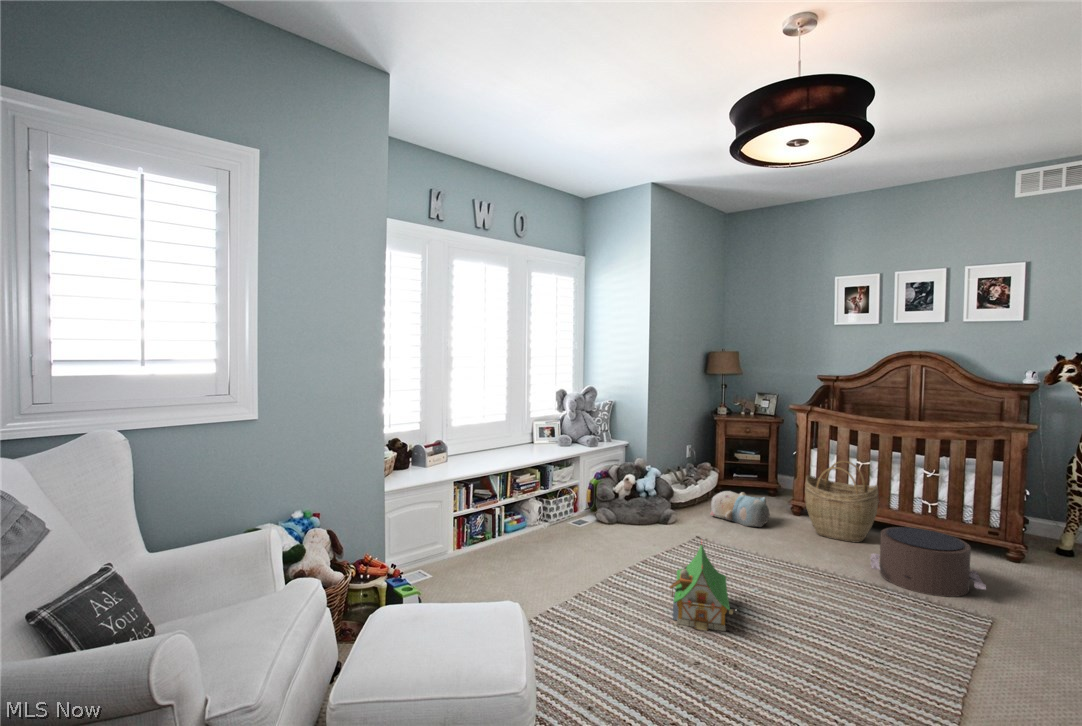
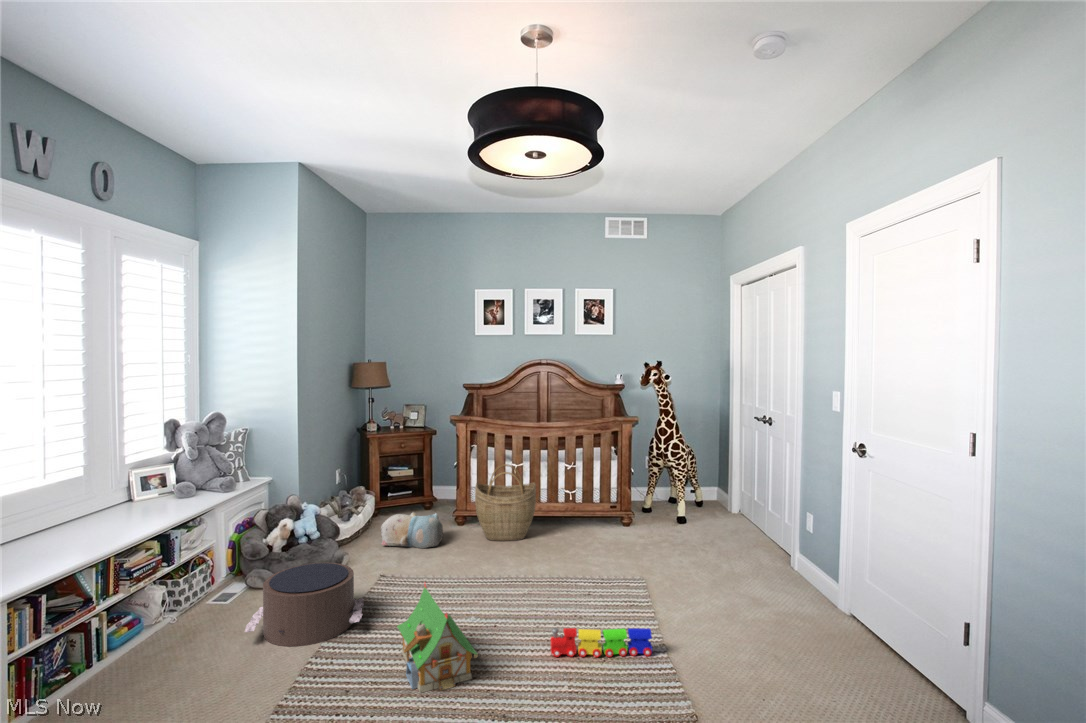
pouf: present [870,527,986,597] -> present [244,563,364,646]
toy train: none [815,617,944,686] -> present [551,628,652,657]

